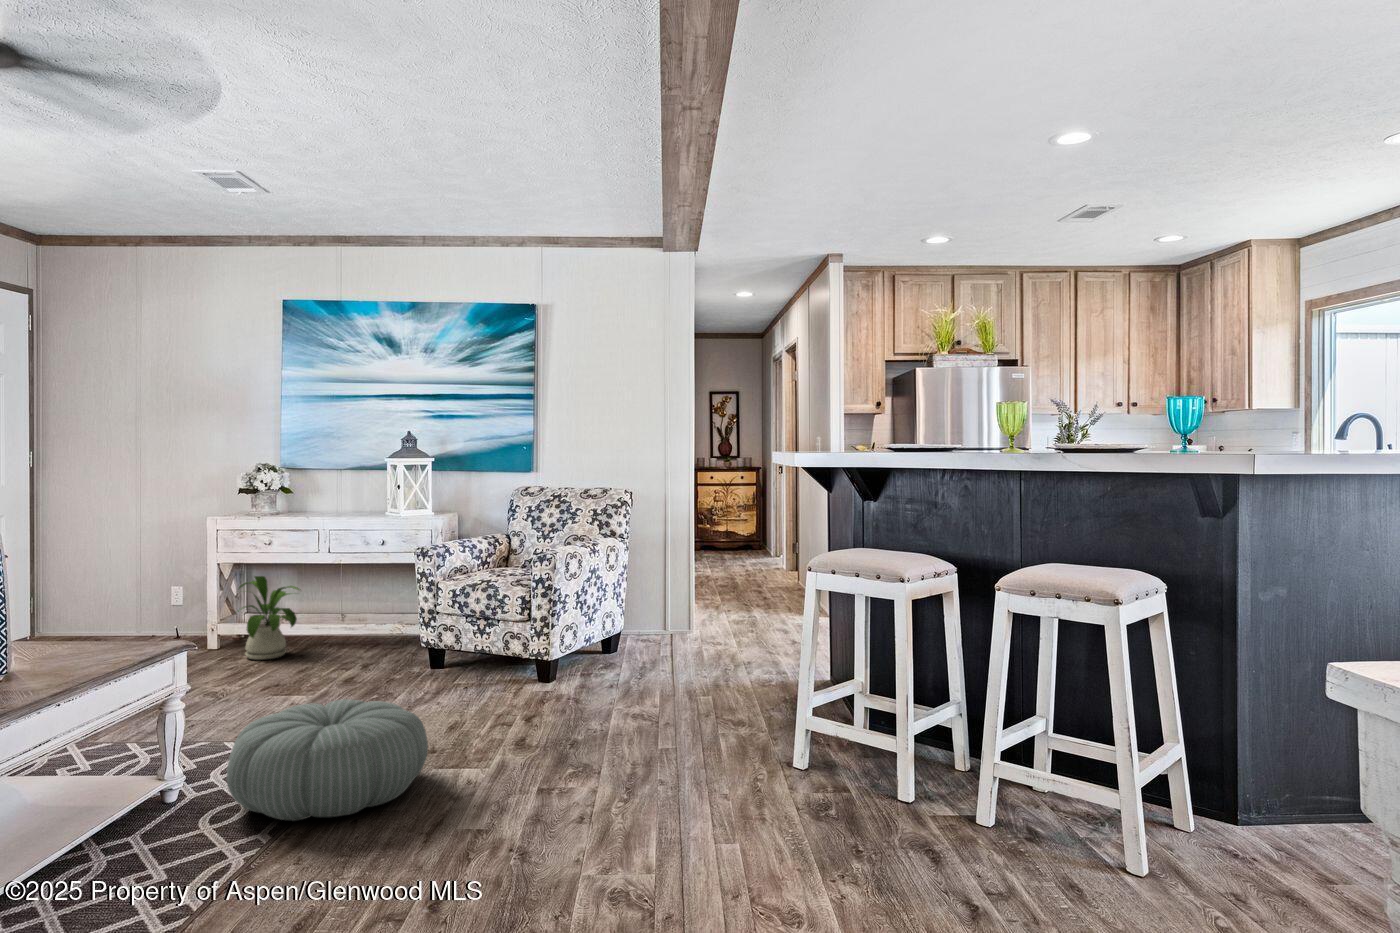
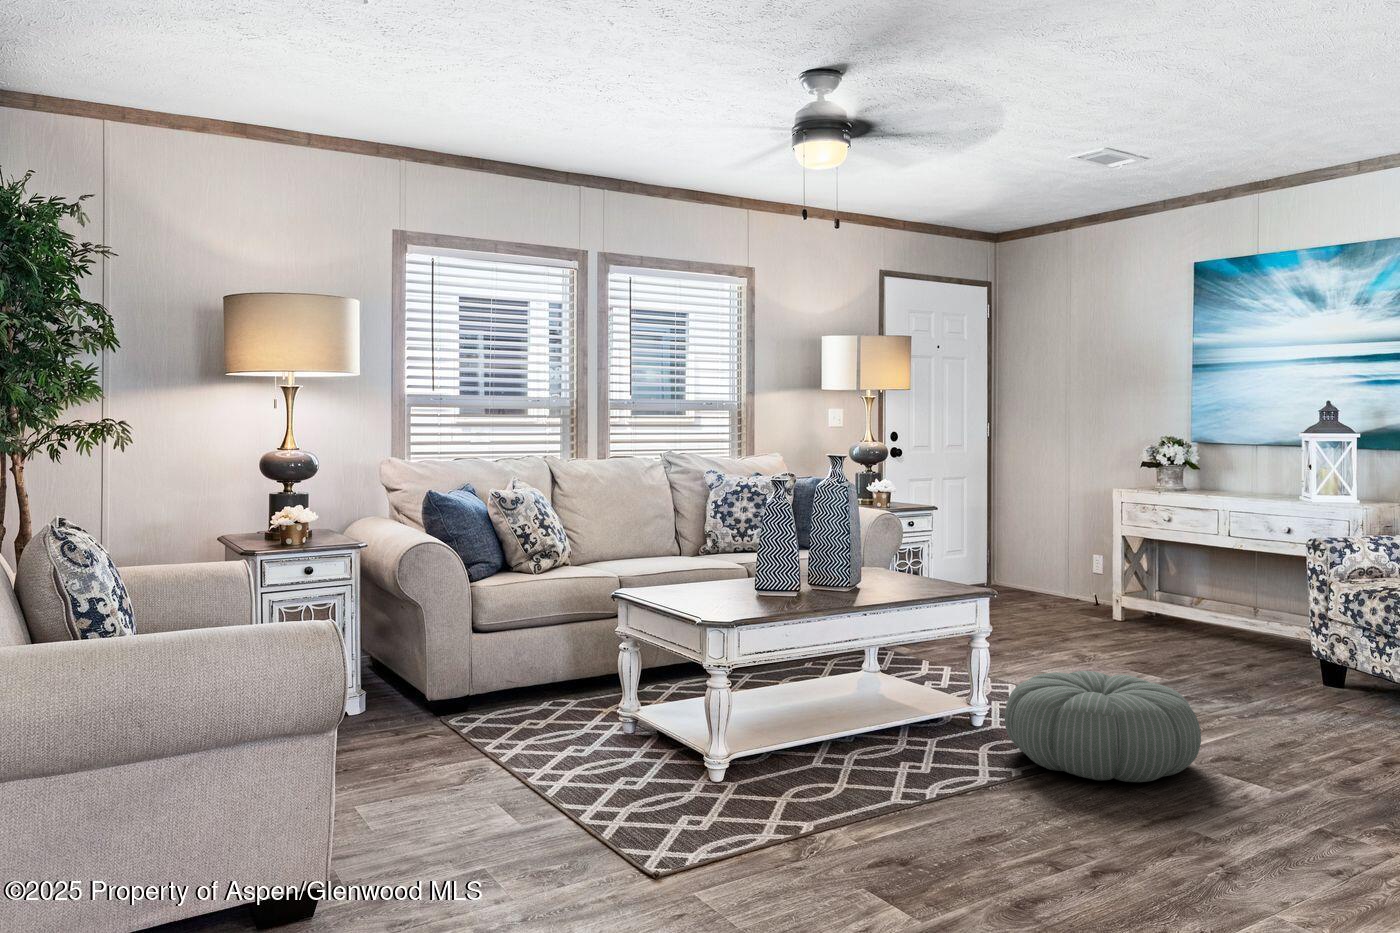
house plant: present [239,576,299,660] -> none [1121,553,1193,641]

